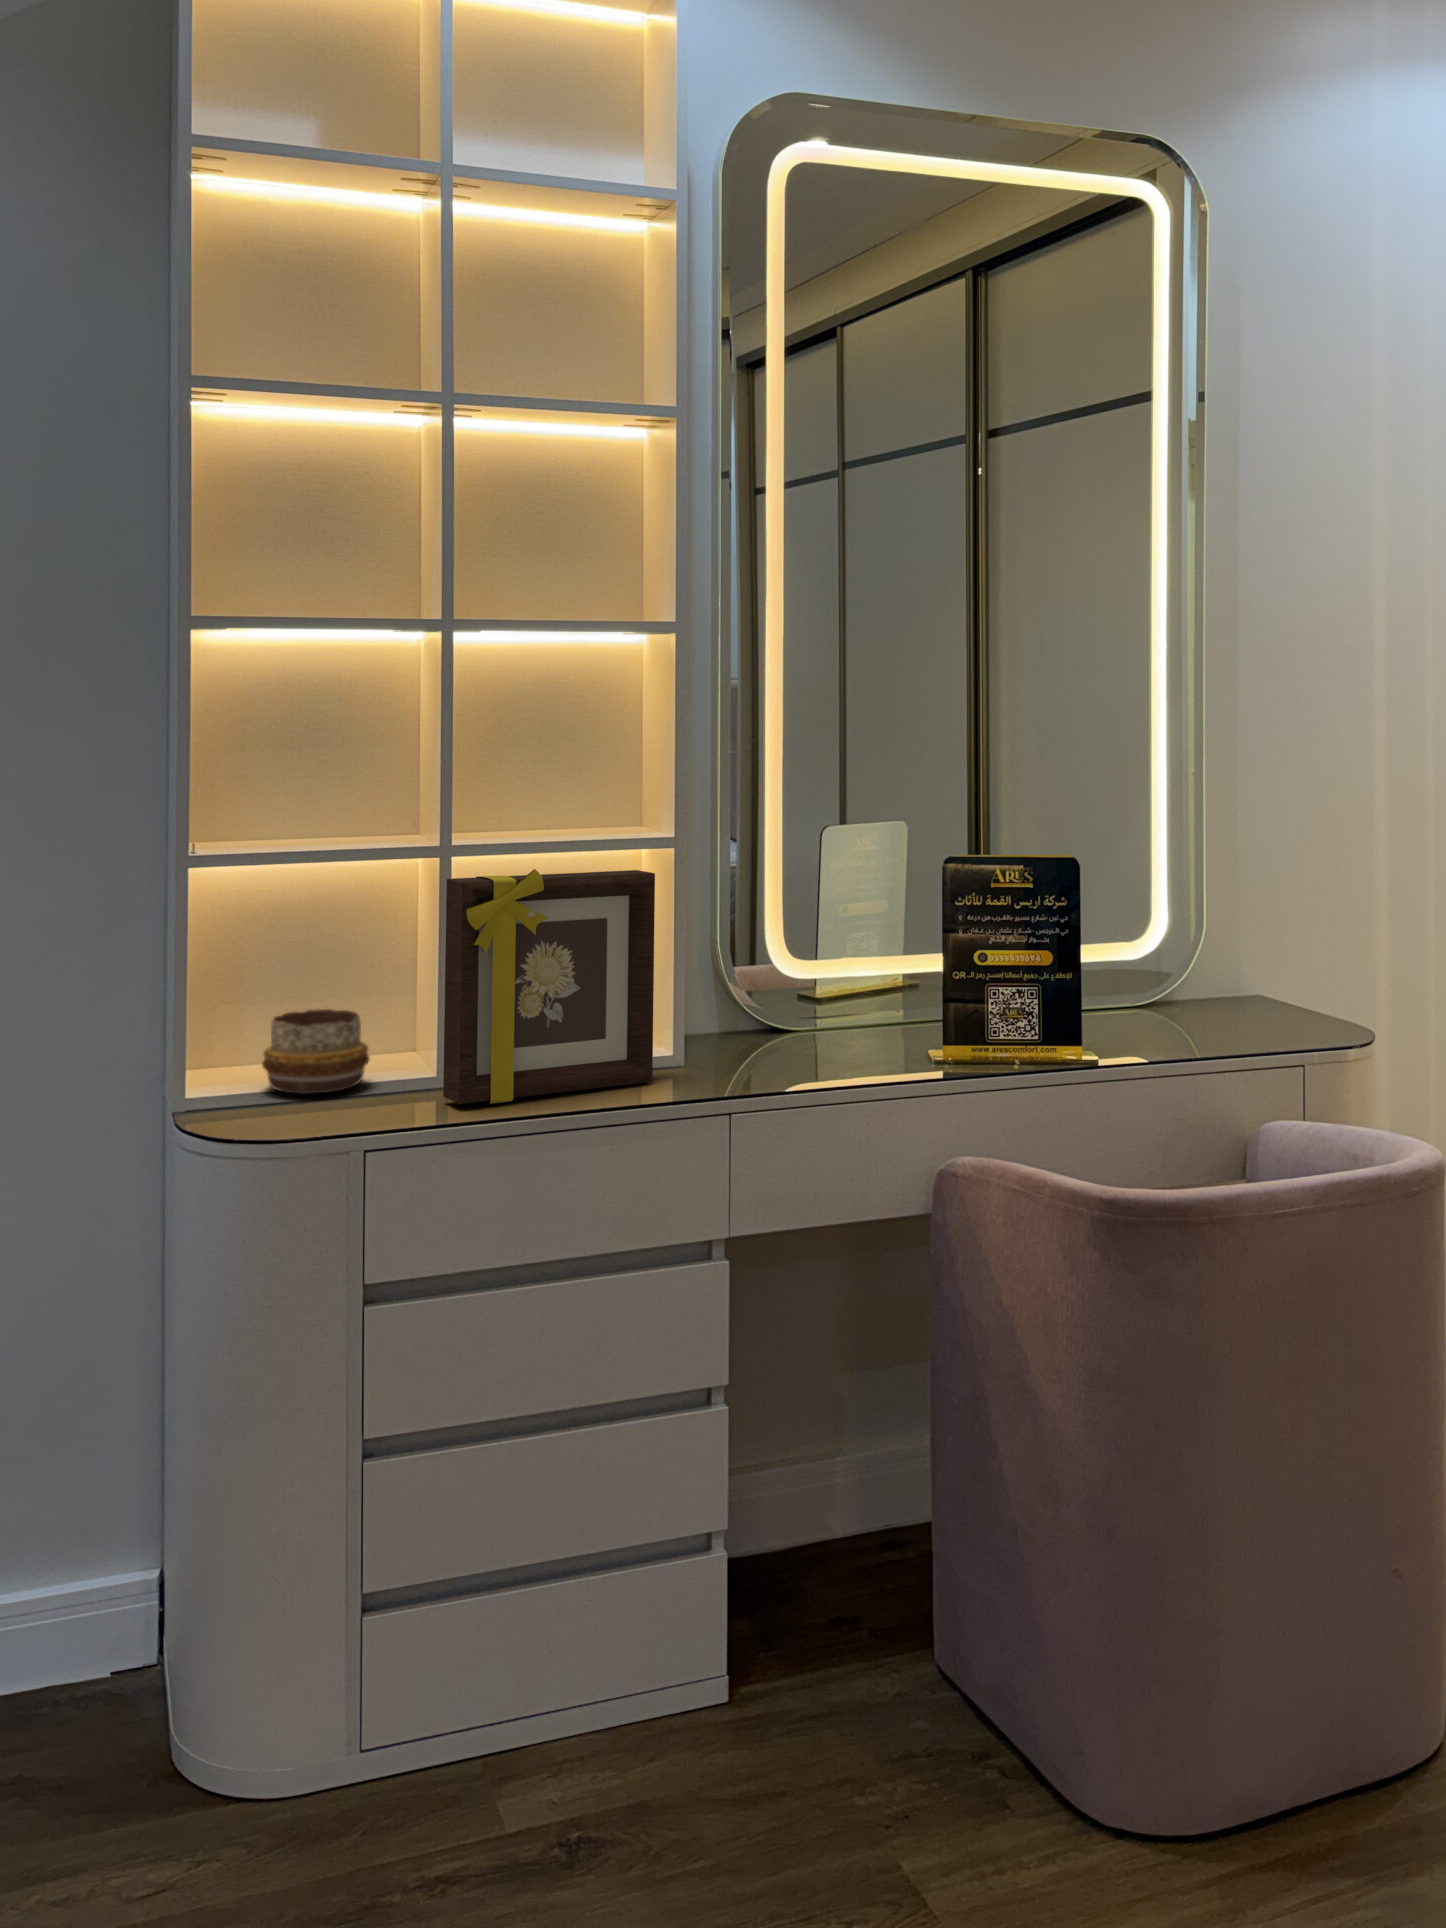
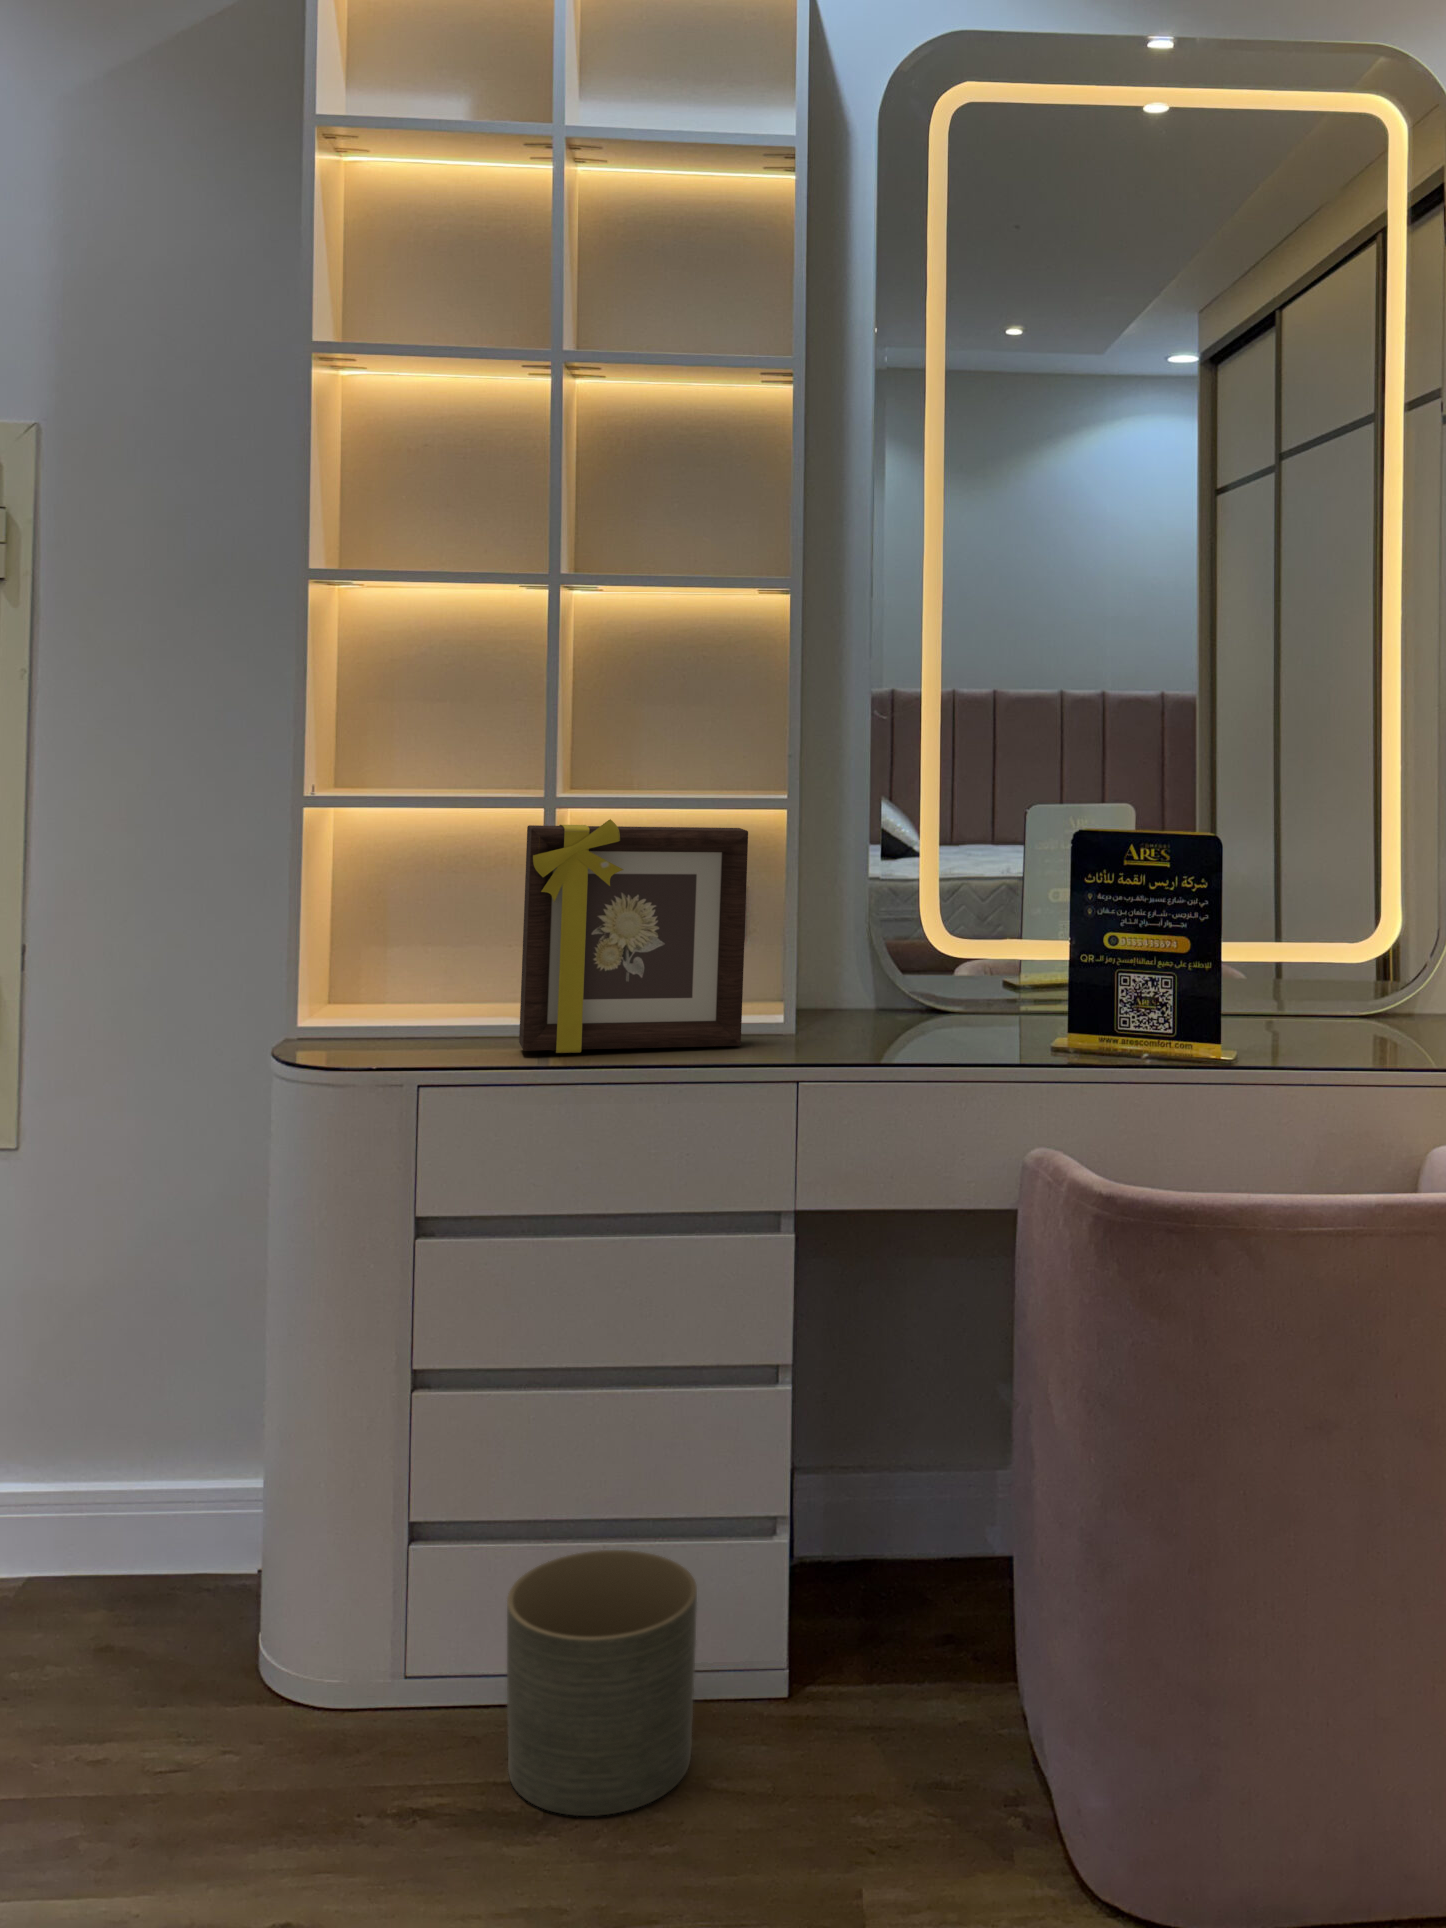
decorative bowl: present [262,1009,369,1094] -> none [374,952,479,1031]
planter: none [495,1583,679,1846] -> present [507,1550,697,1816]

